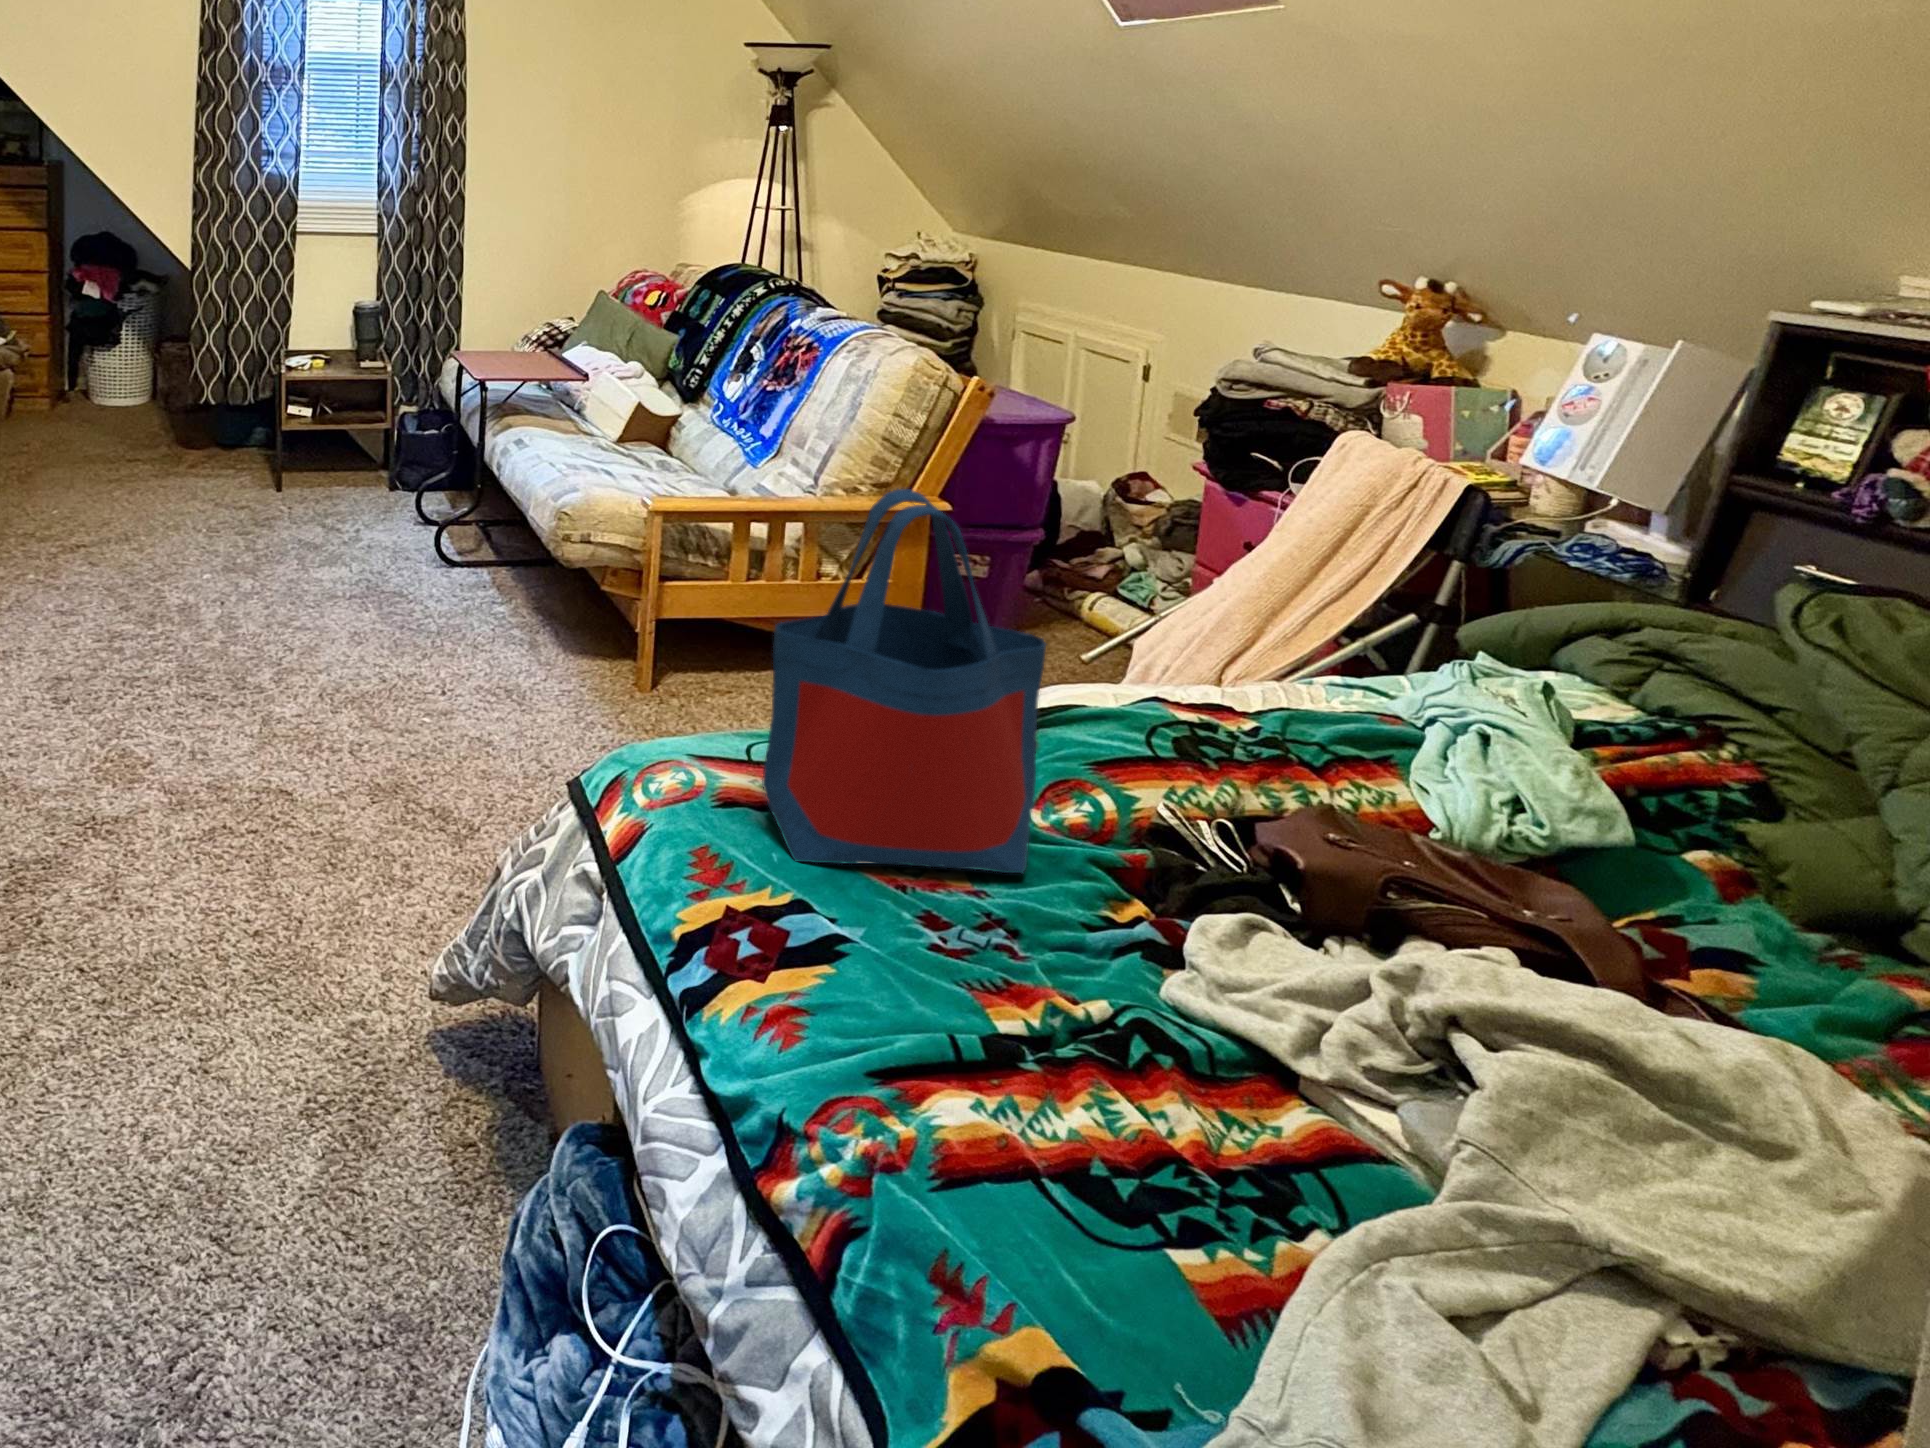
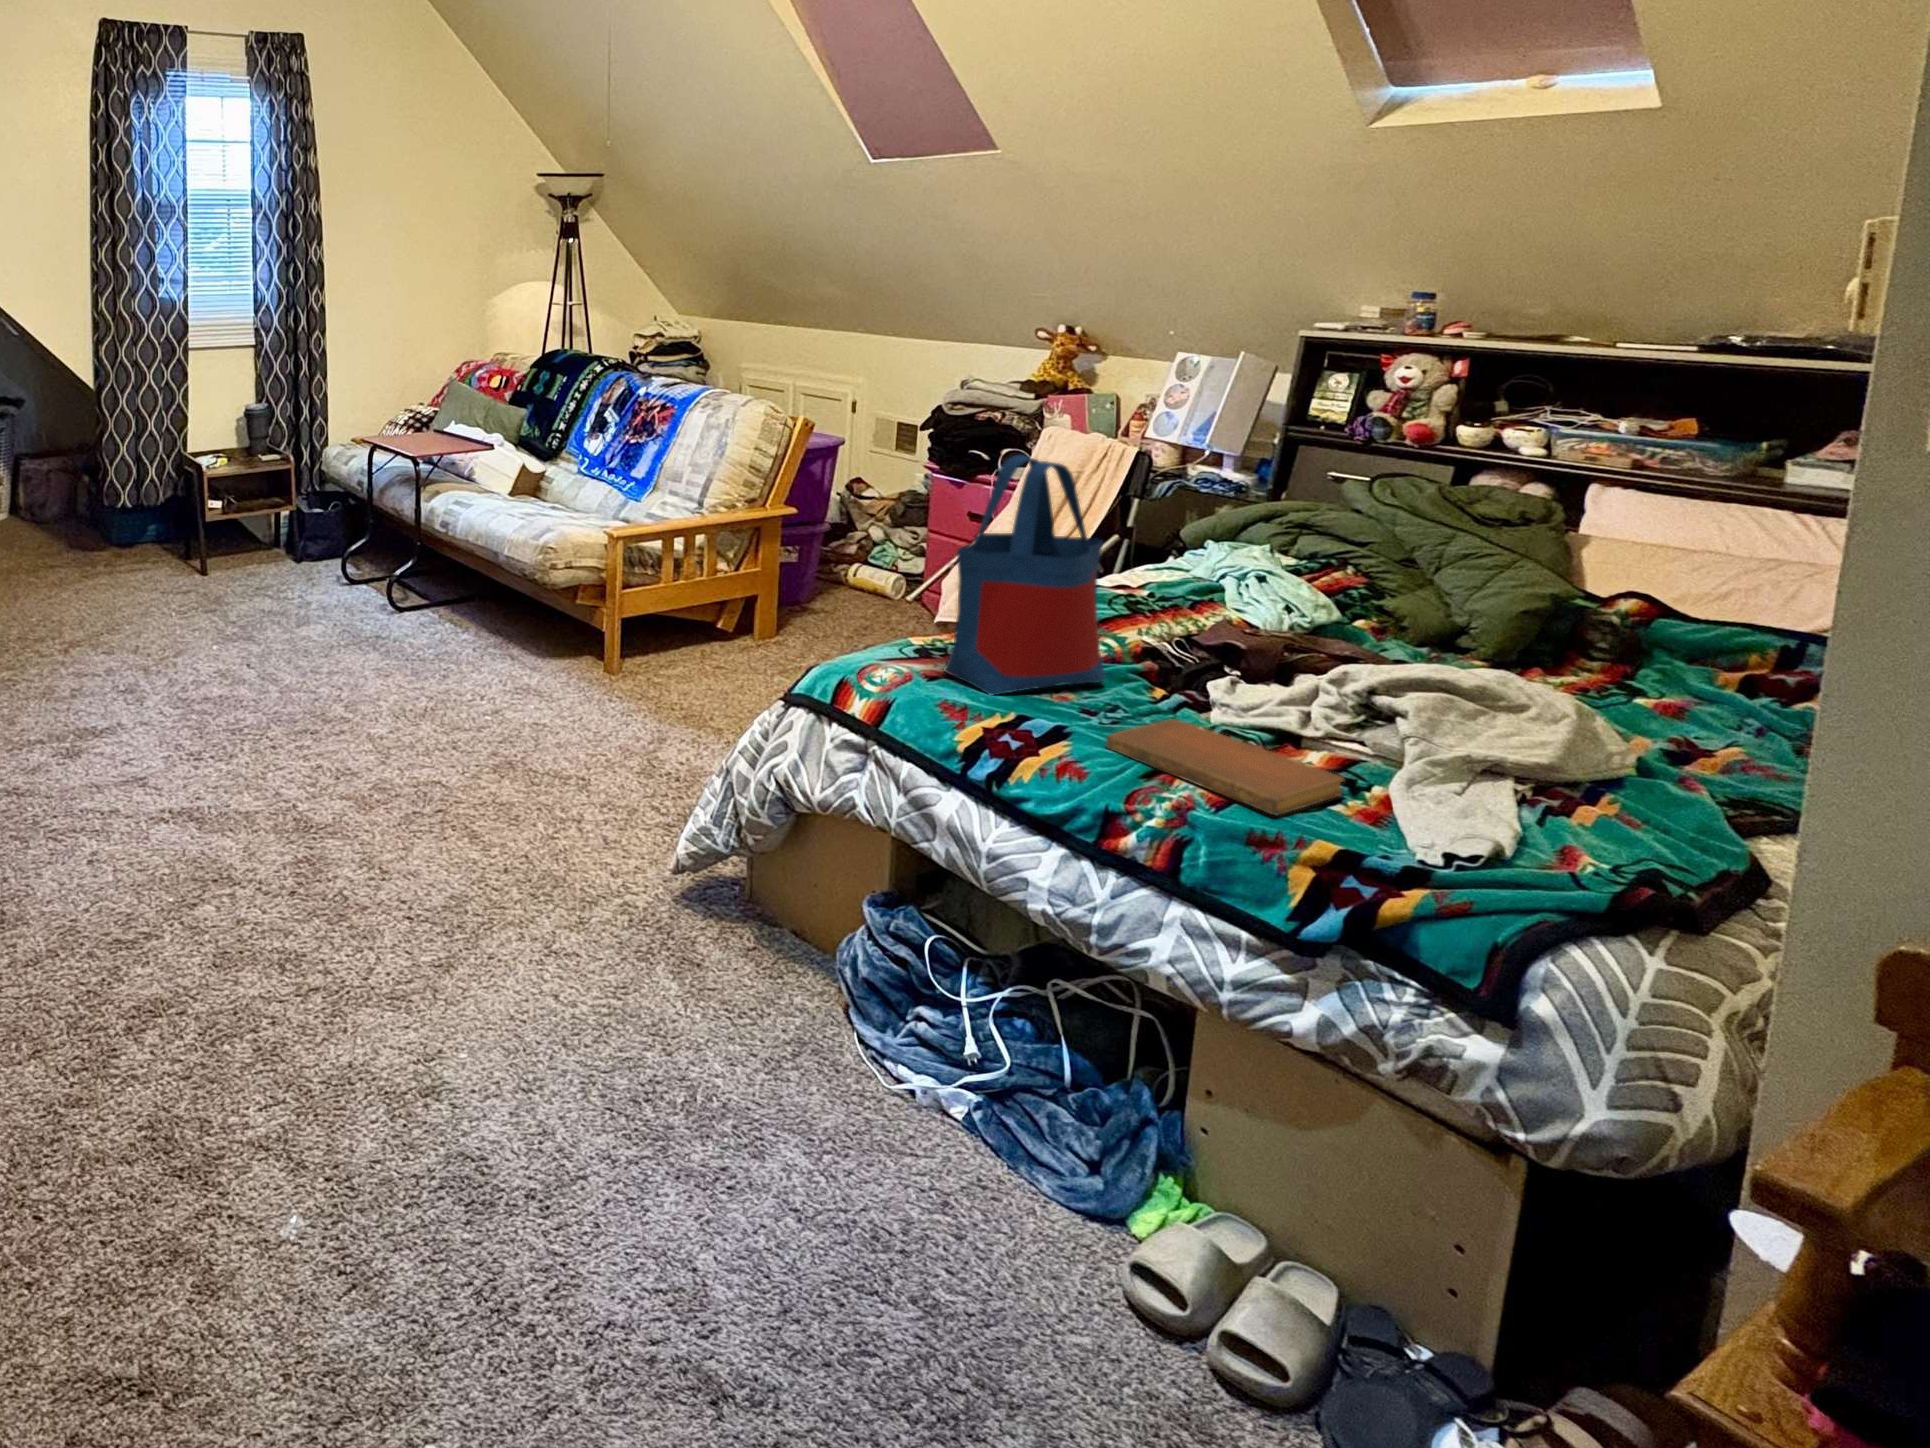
notebook: none [876,972,1228,1213] -> present [1106,719,1344,815]

